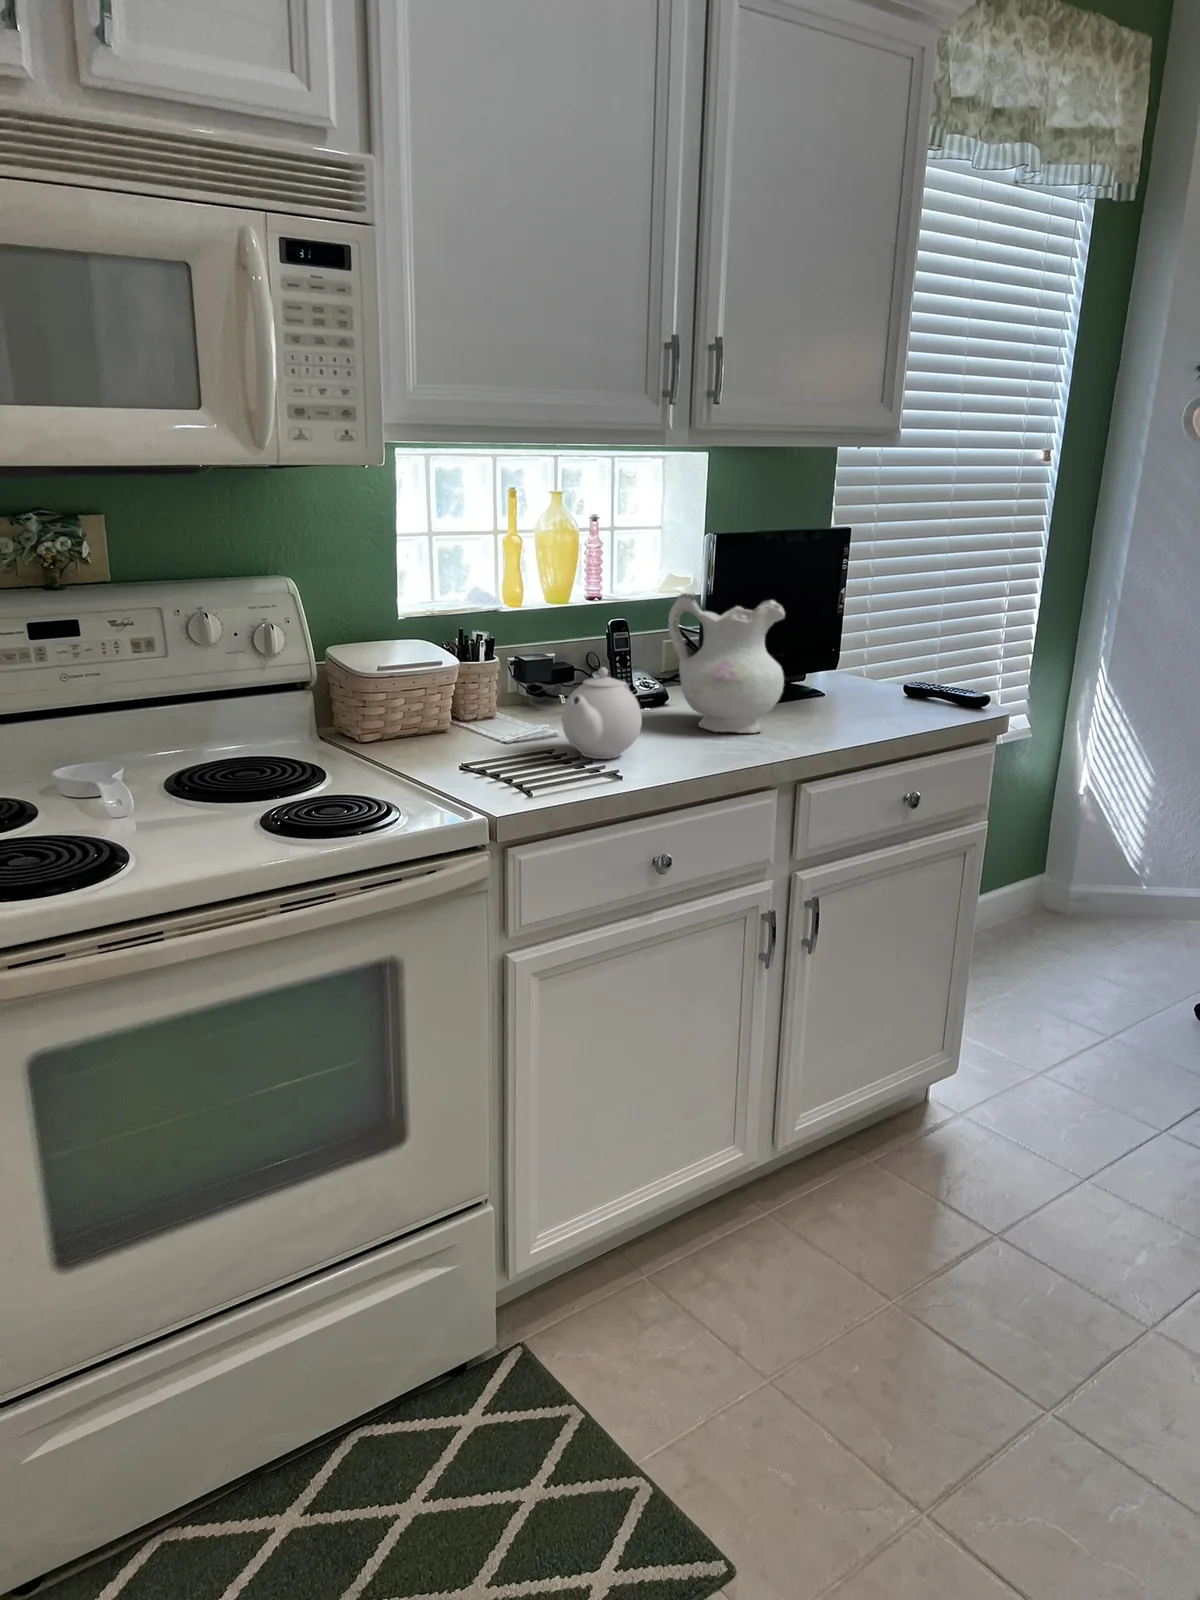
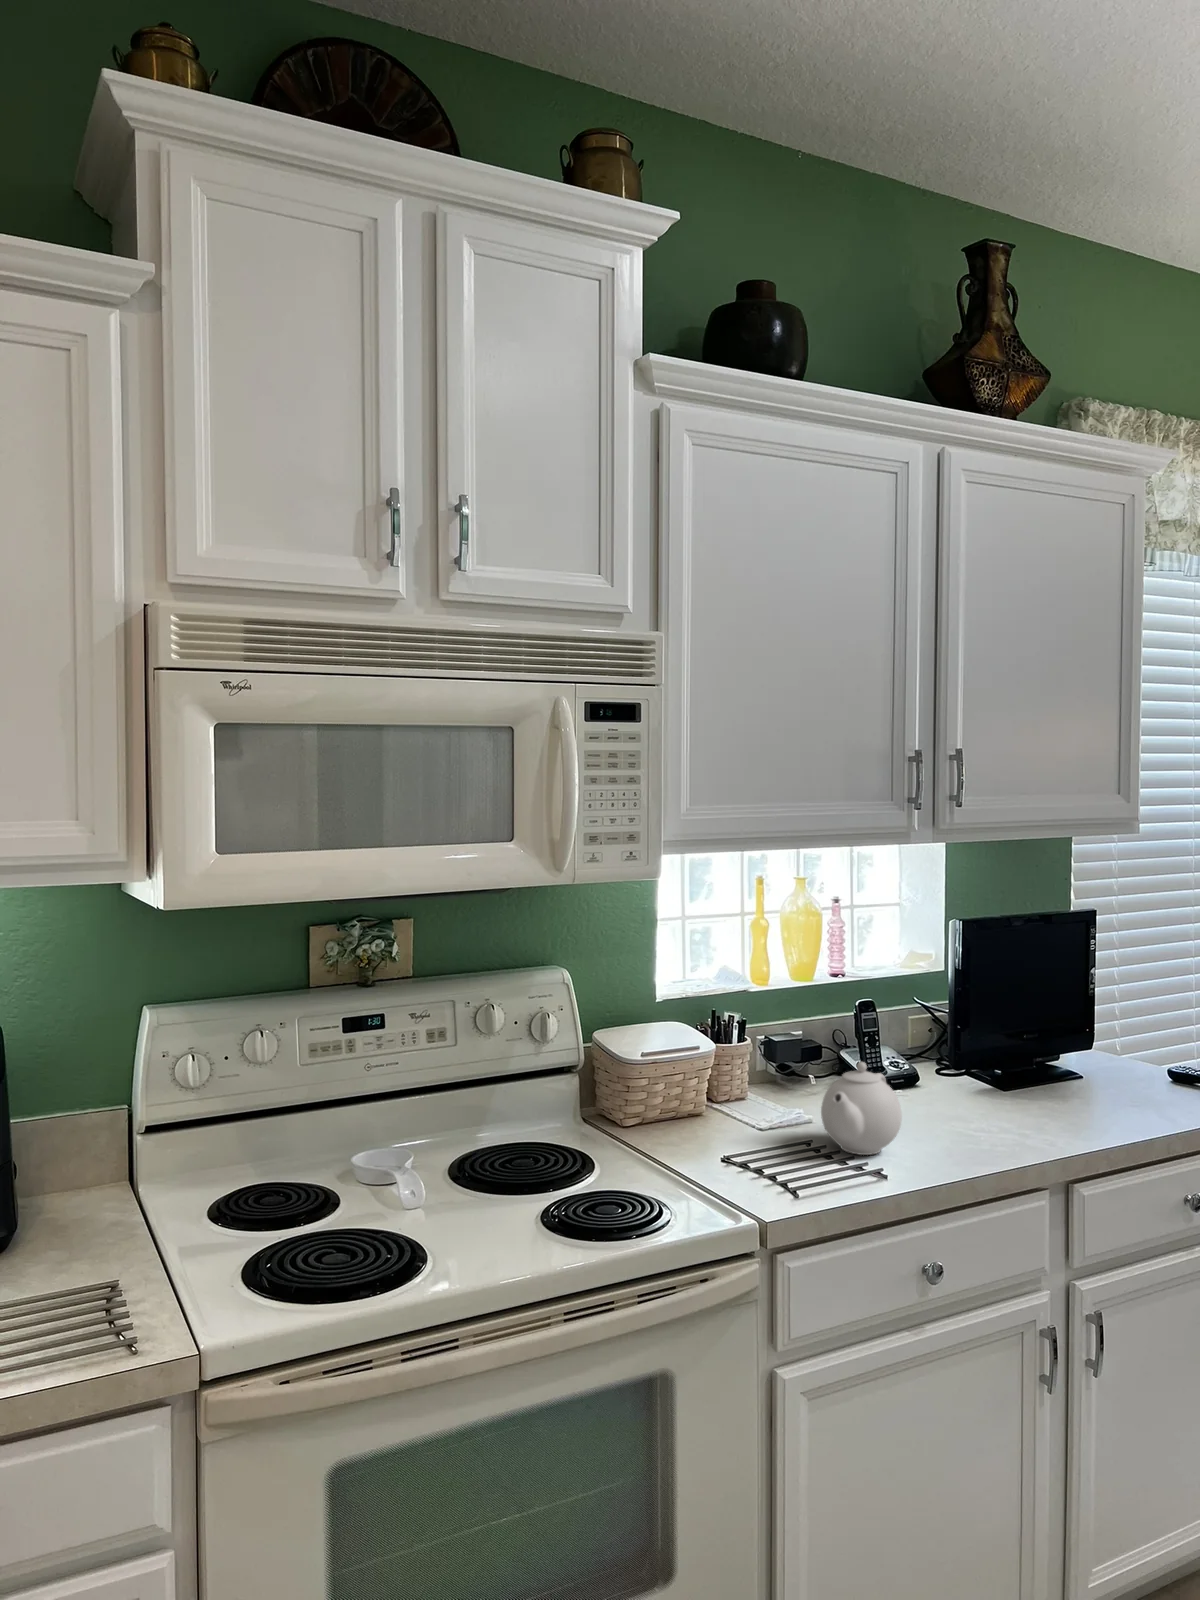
ceramic pitcher: present [668,593,785,733] -> none [920,982,1042,1126]

